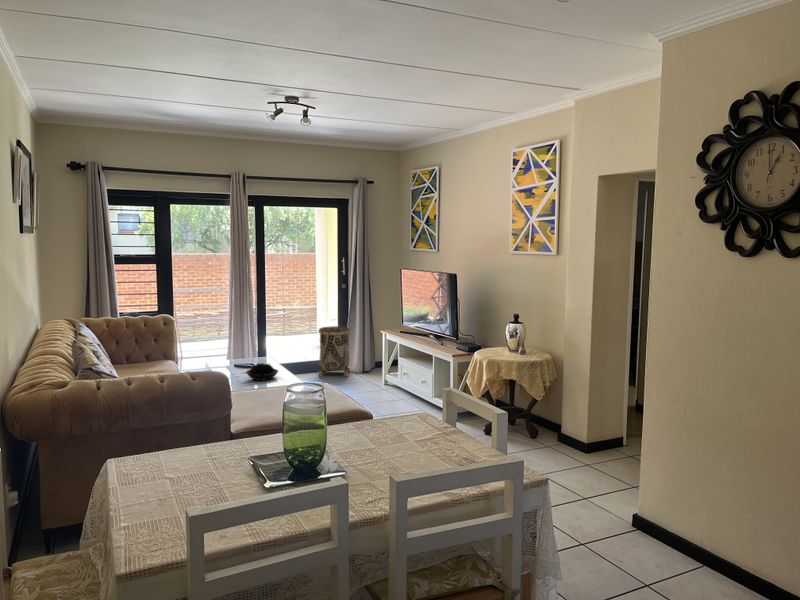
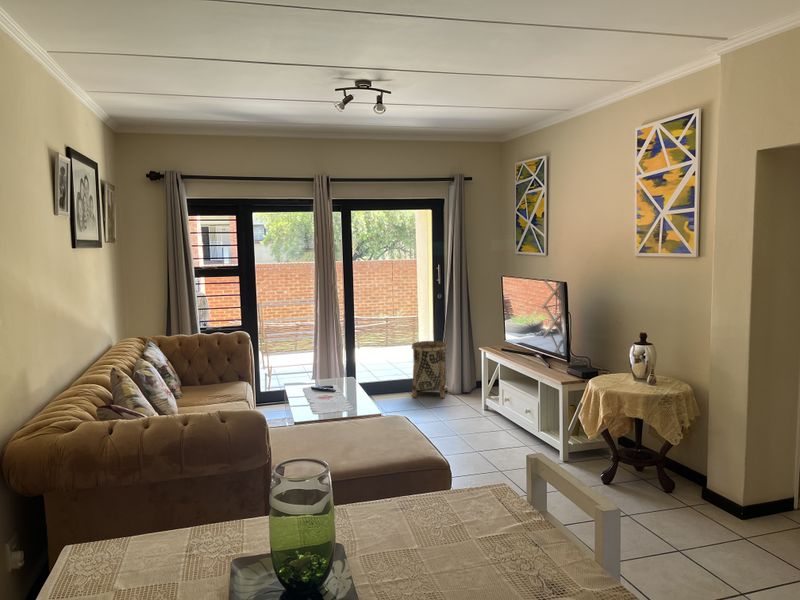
succulent plant: present [246,363,278,381] -> none [319,387,355,408]

